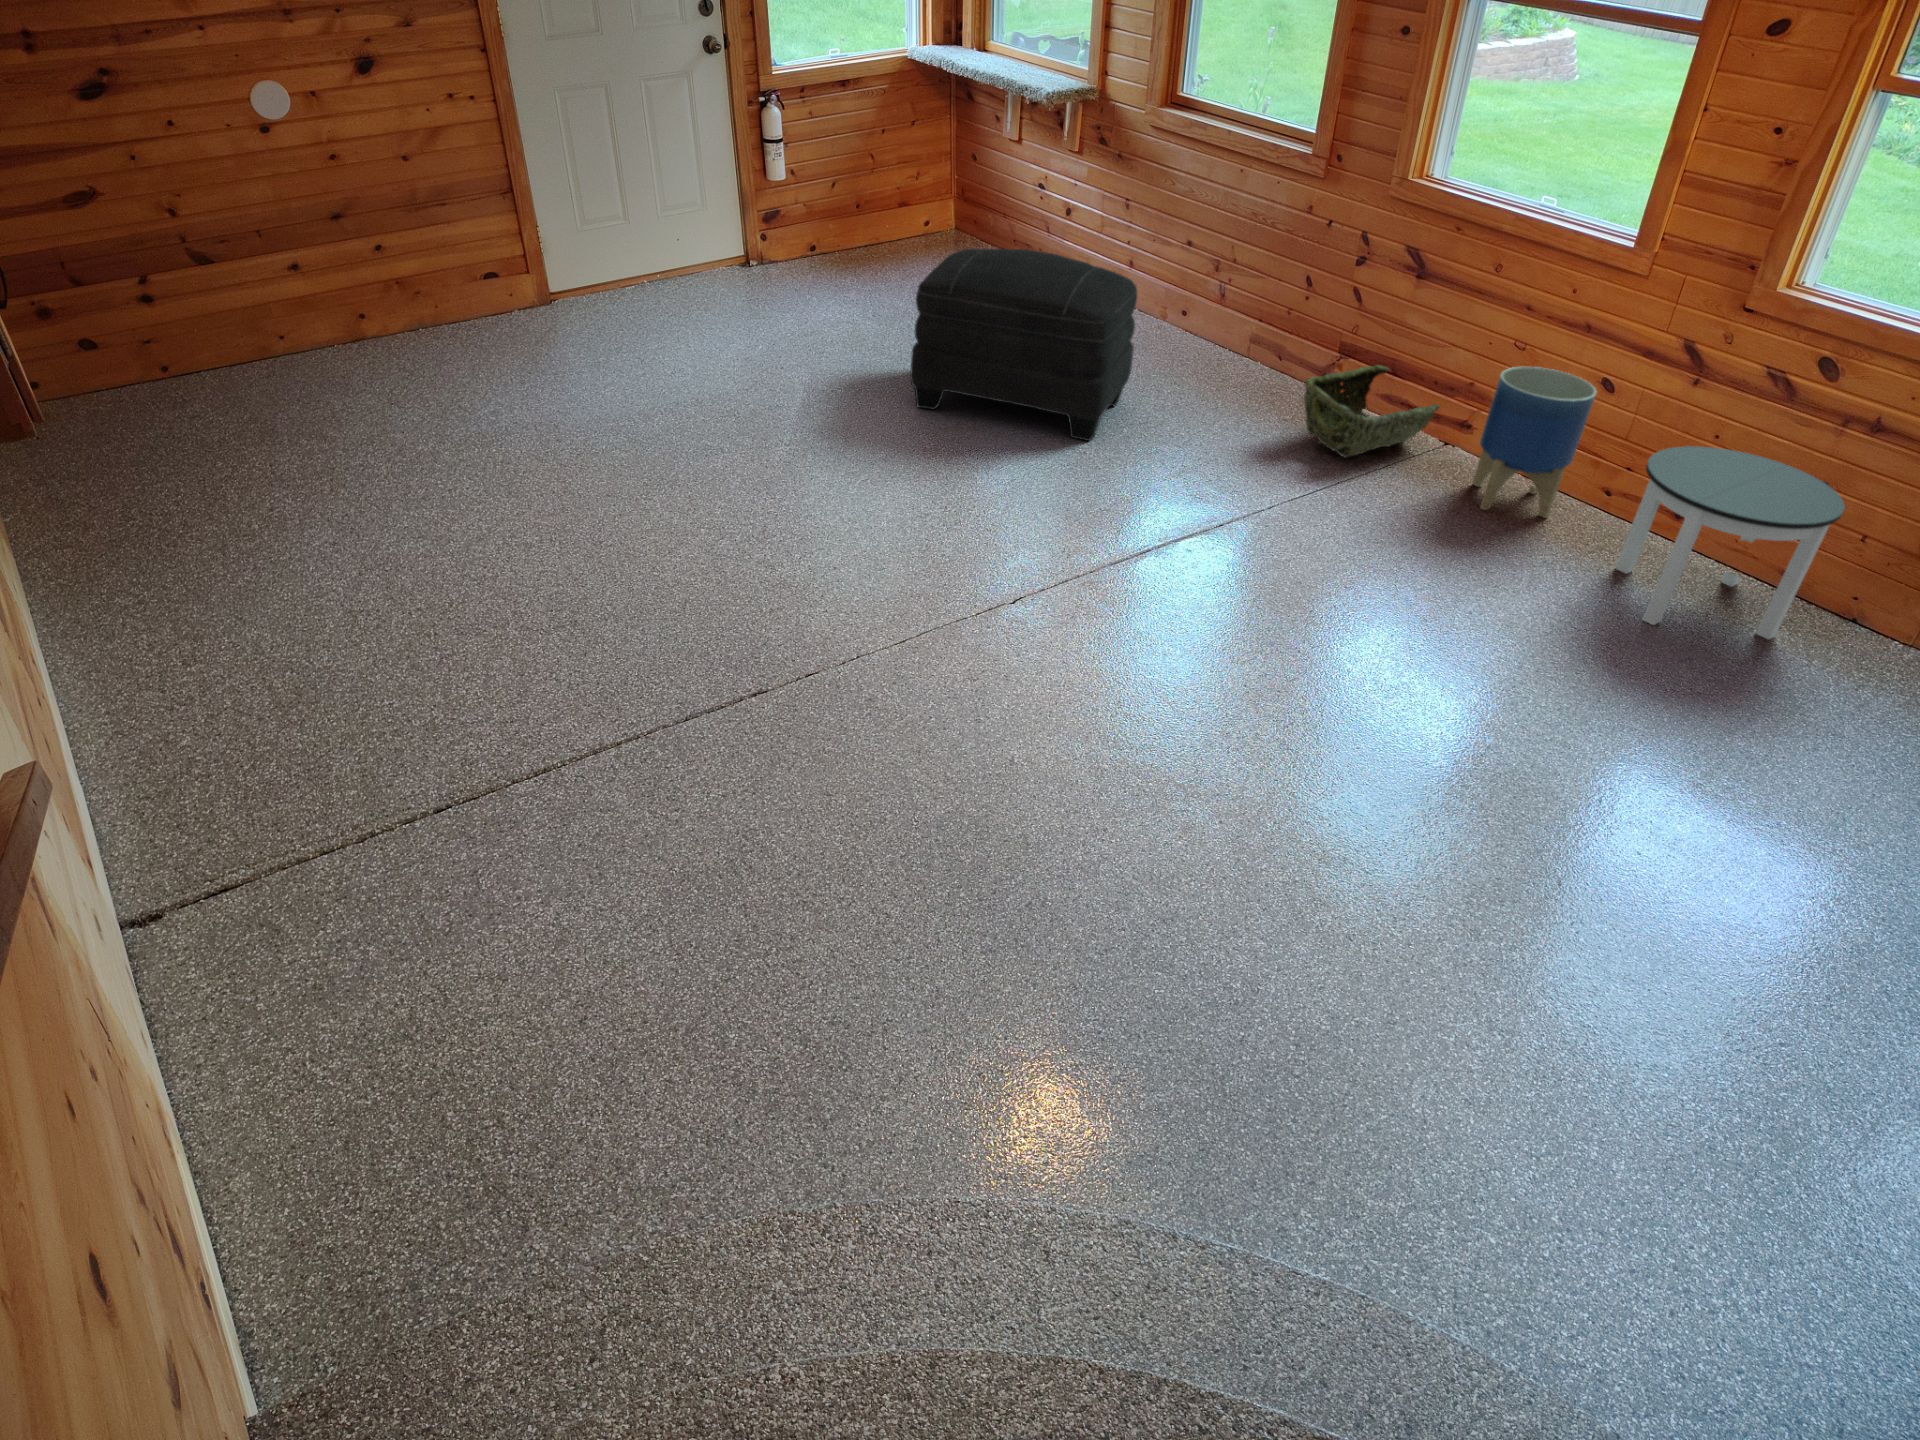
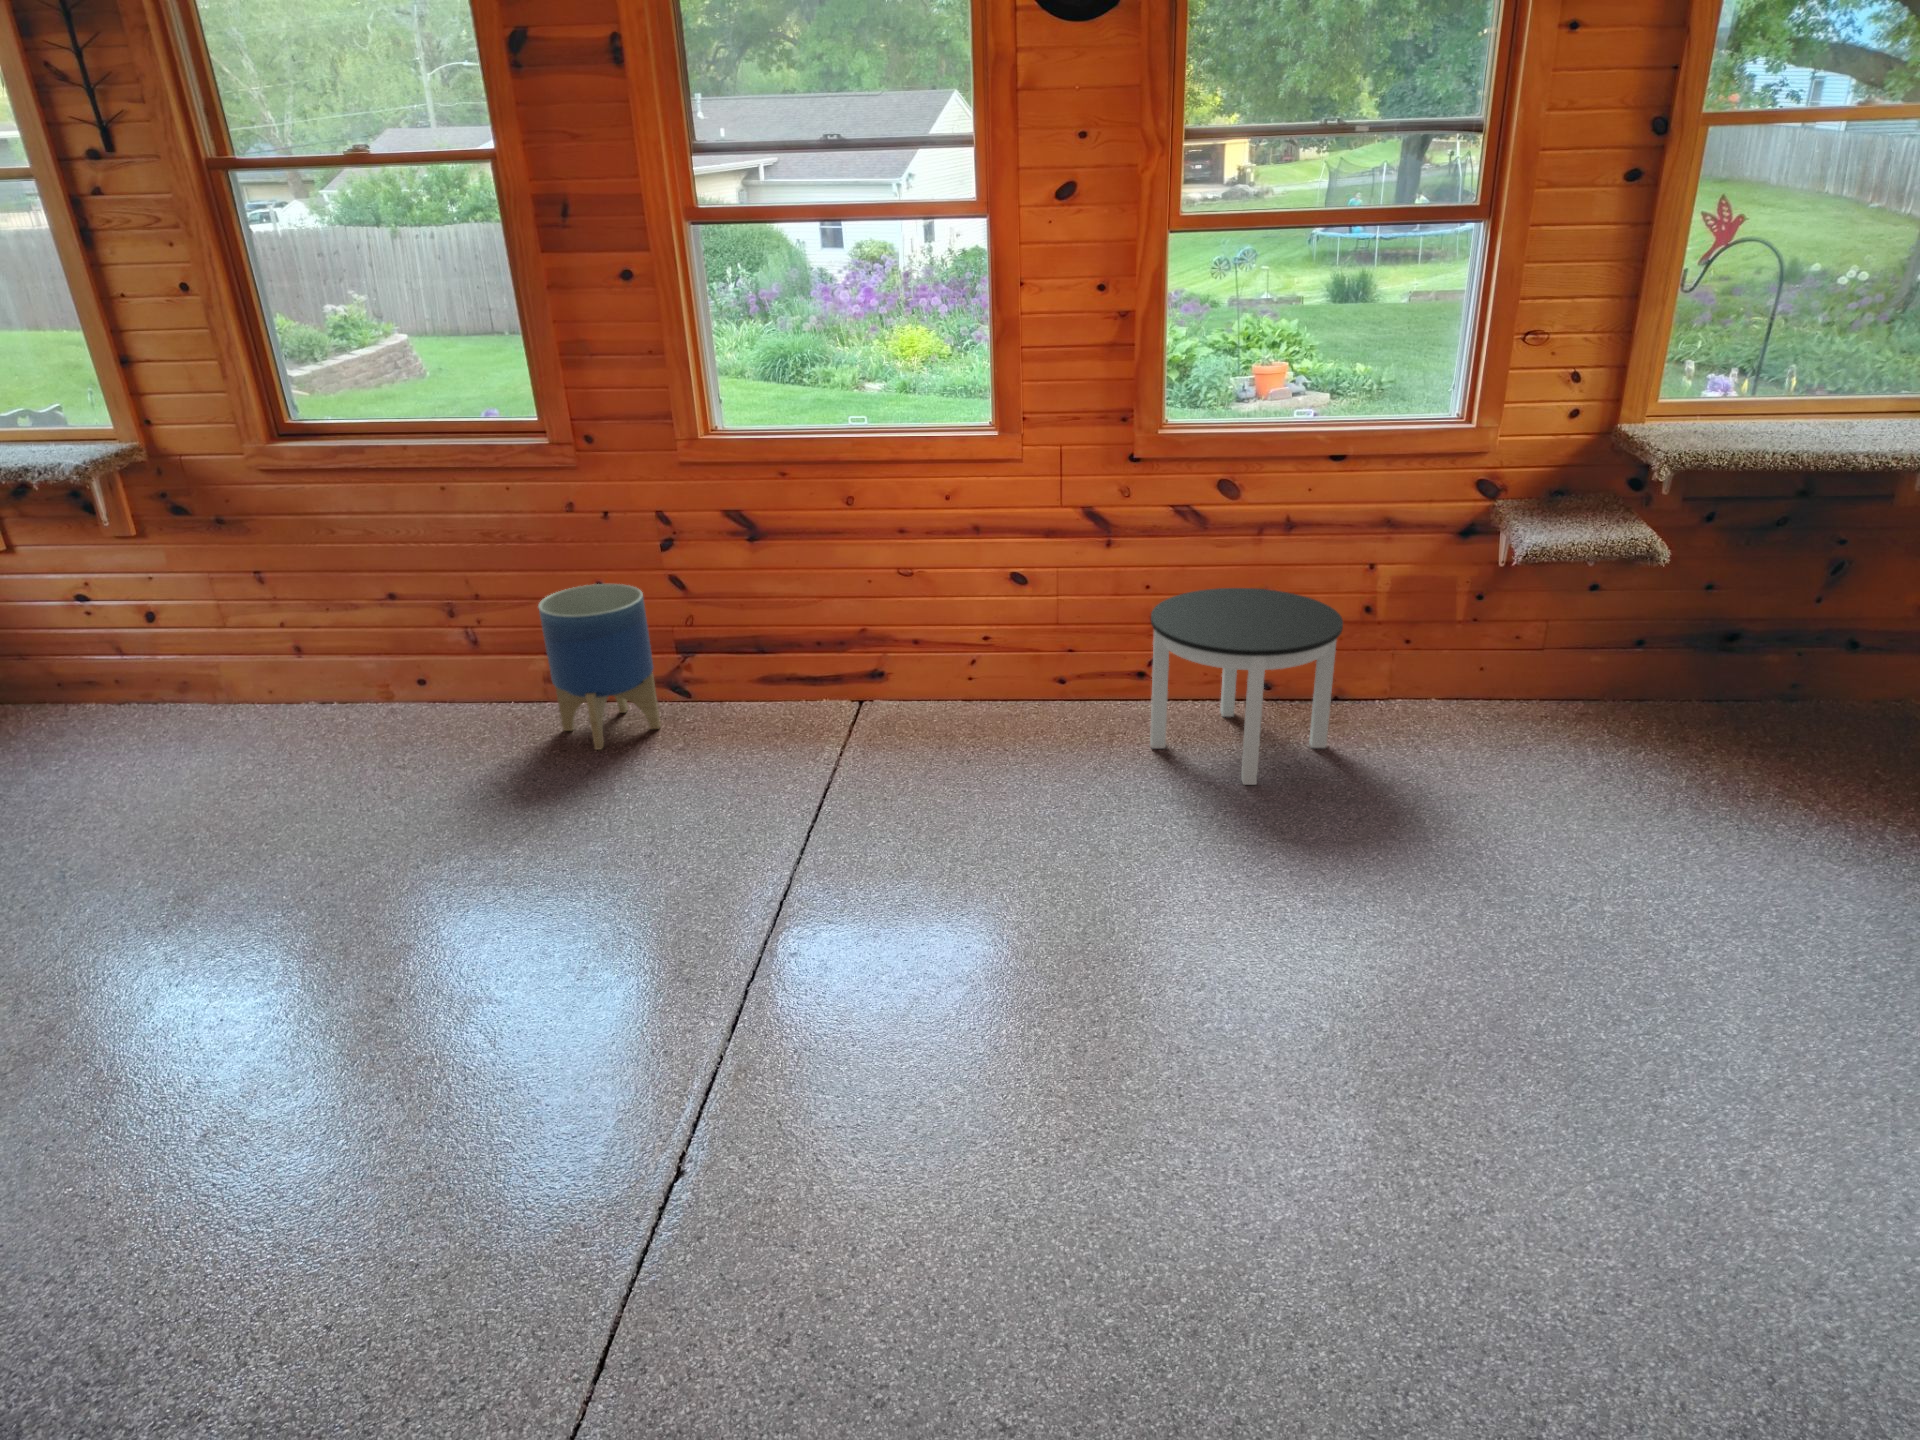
ottoman: present [910,249,1137,441] -> none [98,665,506,996]
woven basket: present [1304,365,1440,457] -> none [714,647,850,764]
planter: present [1472,367,1596,518] -> present [538,584,661,750]

